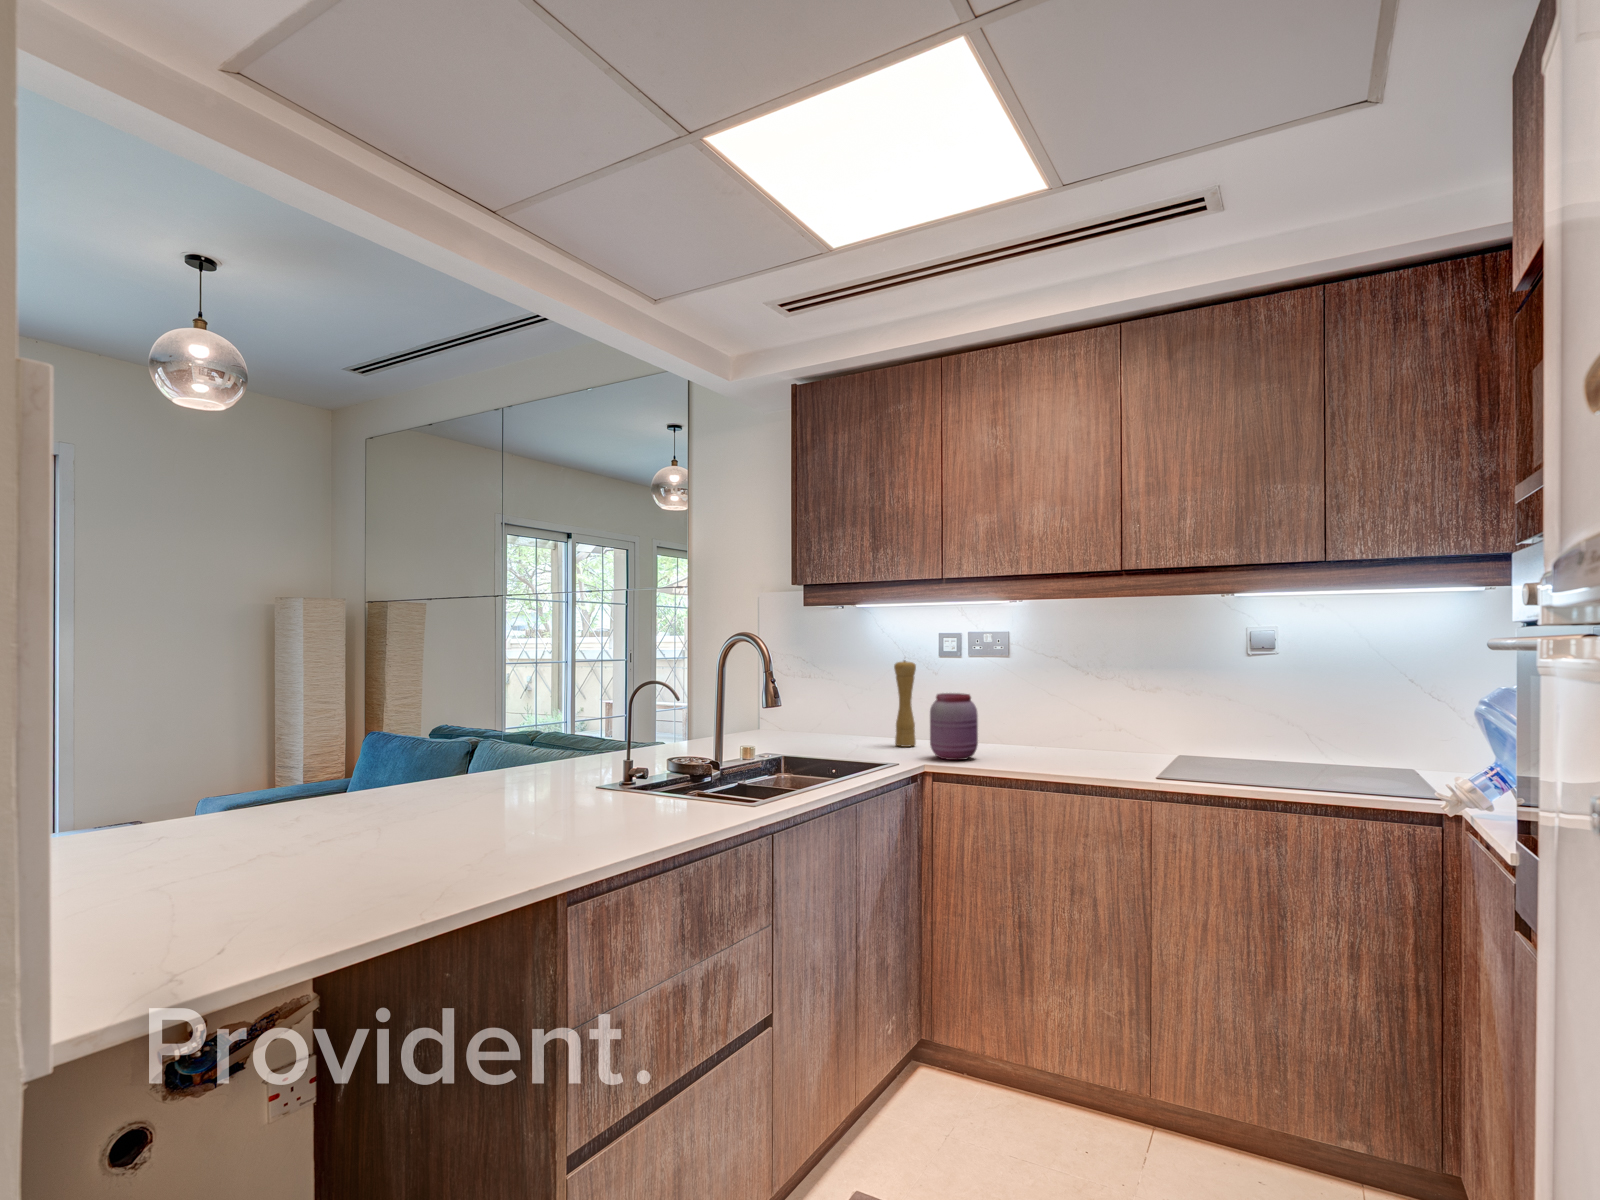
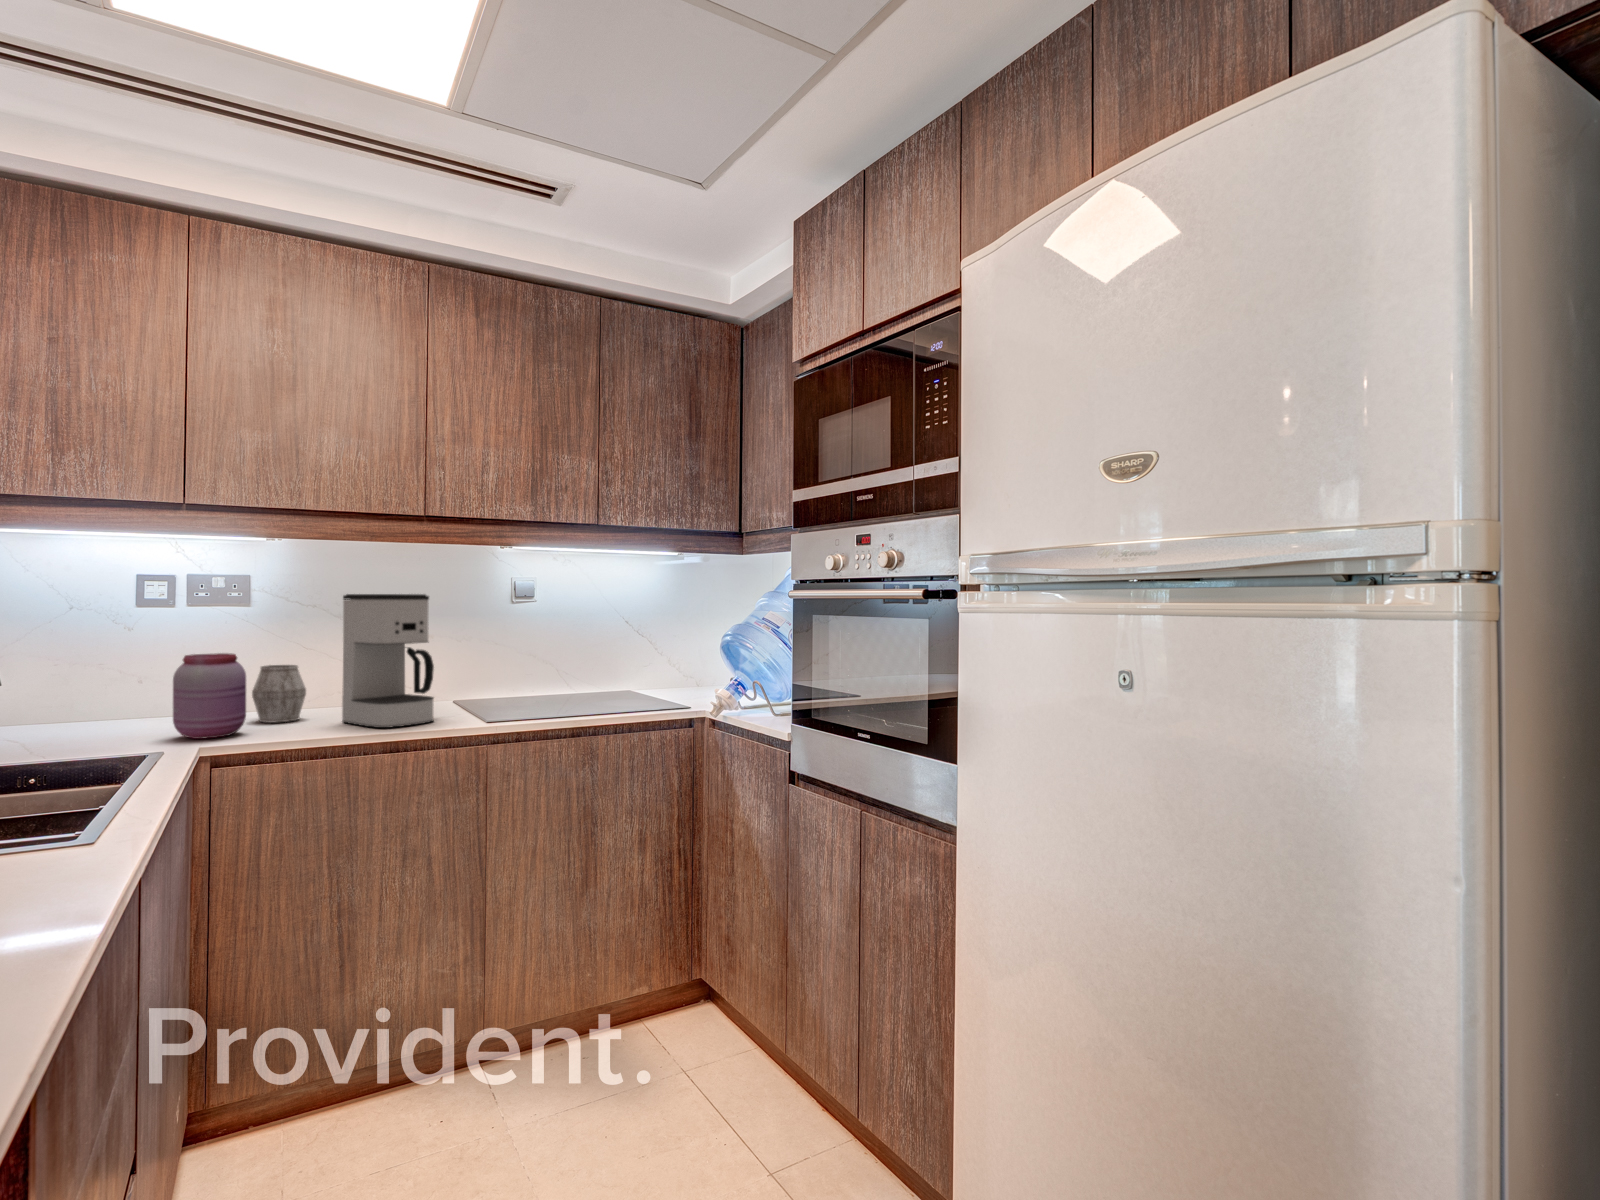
coffee maker: none [1051,647,1130,772] -> present [342,594,434,728]
pepper mill: present [894,660,916,747] -> none [75,613,115,734]
mug: none [997,706,1037,755] -> present [252,665,306,723]

